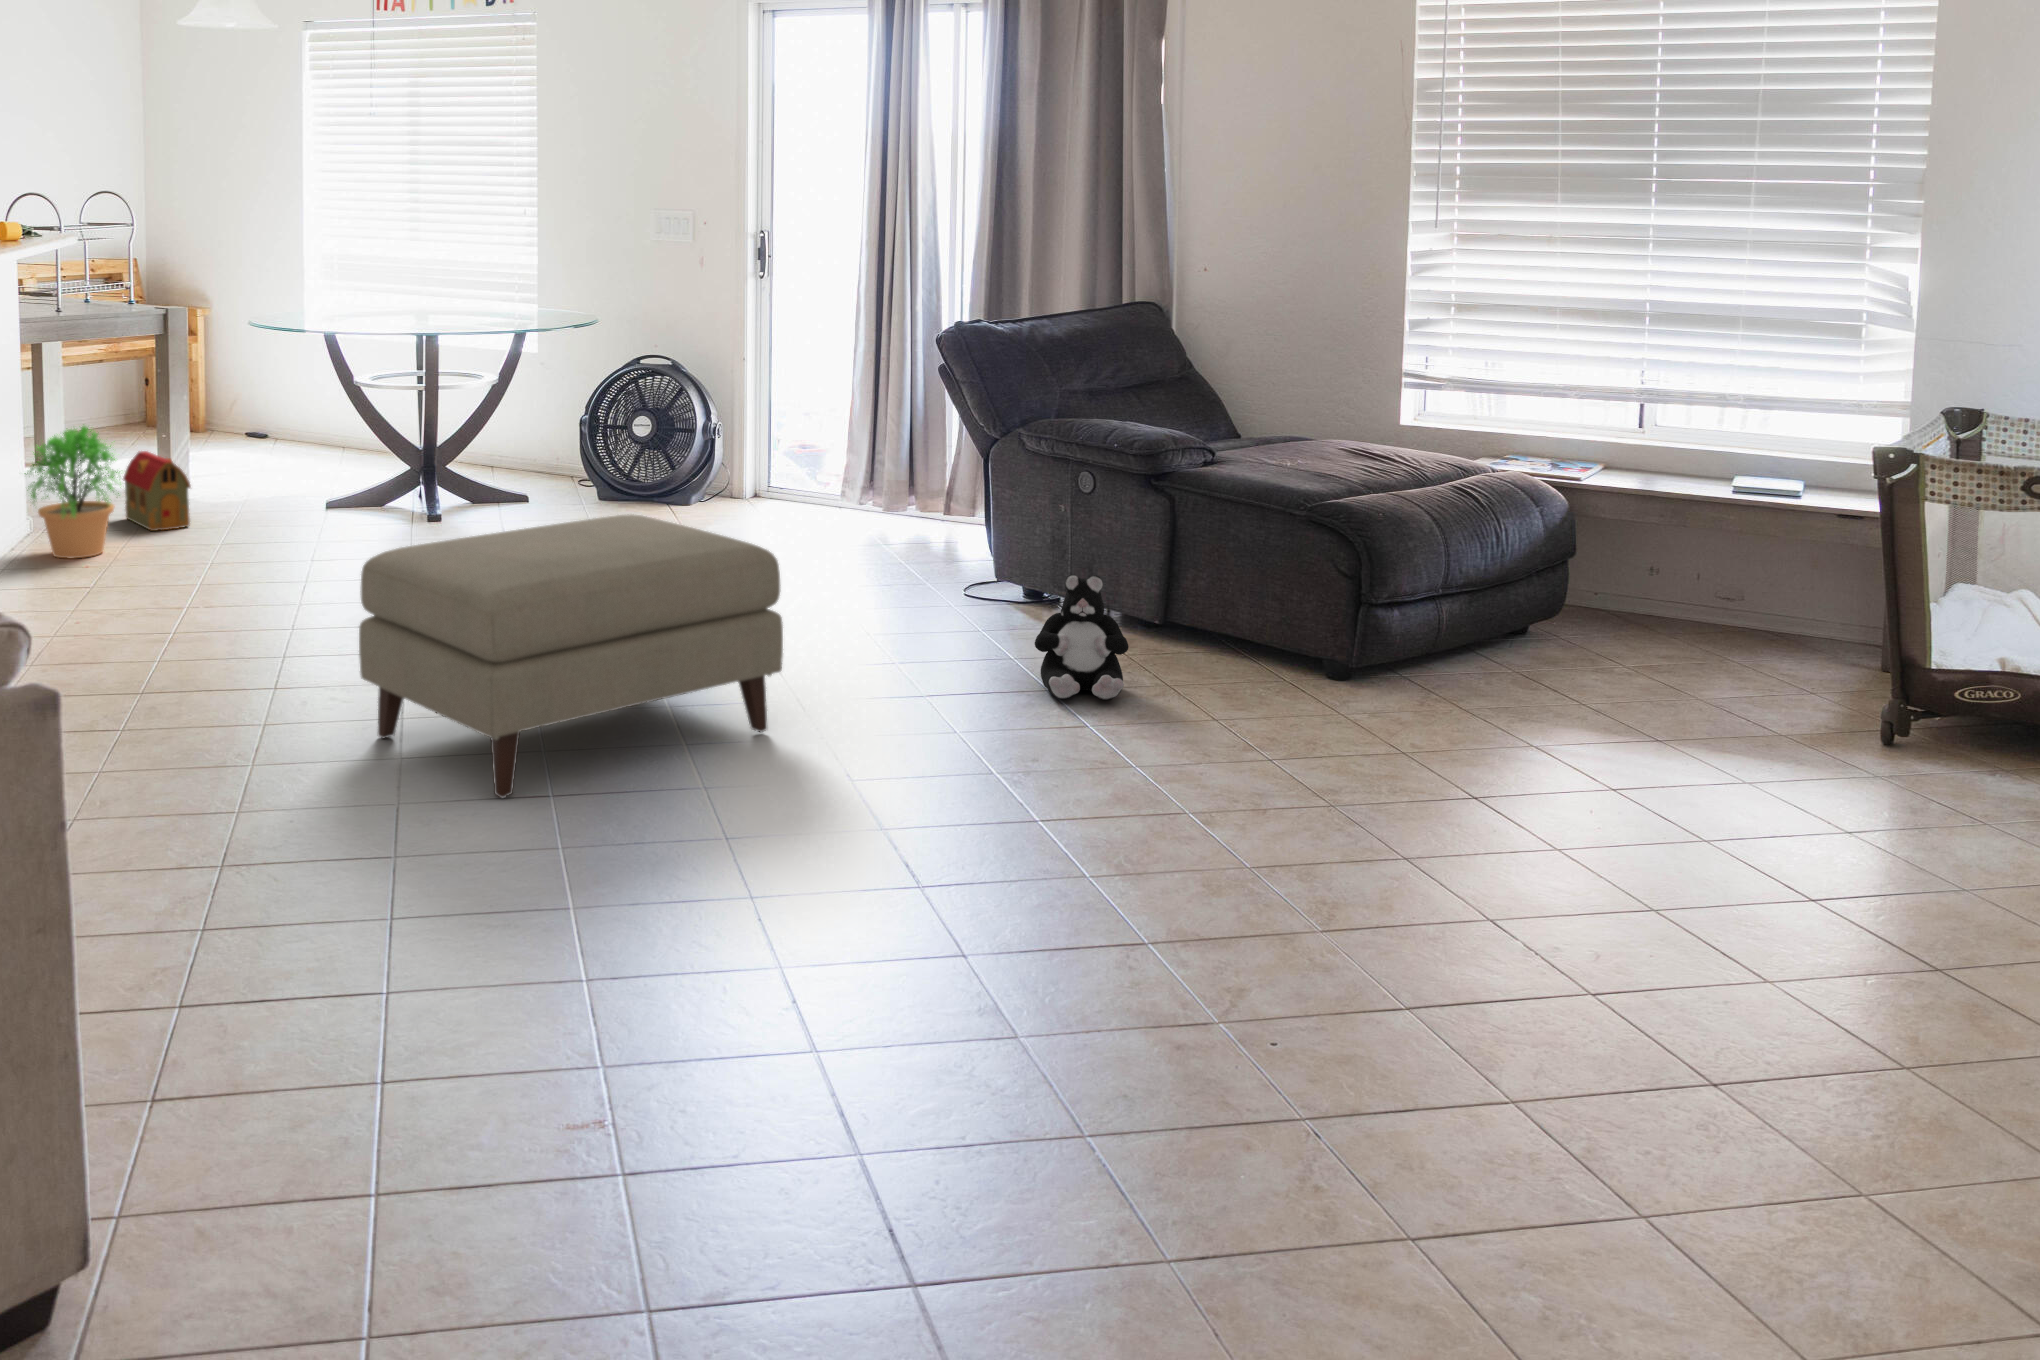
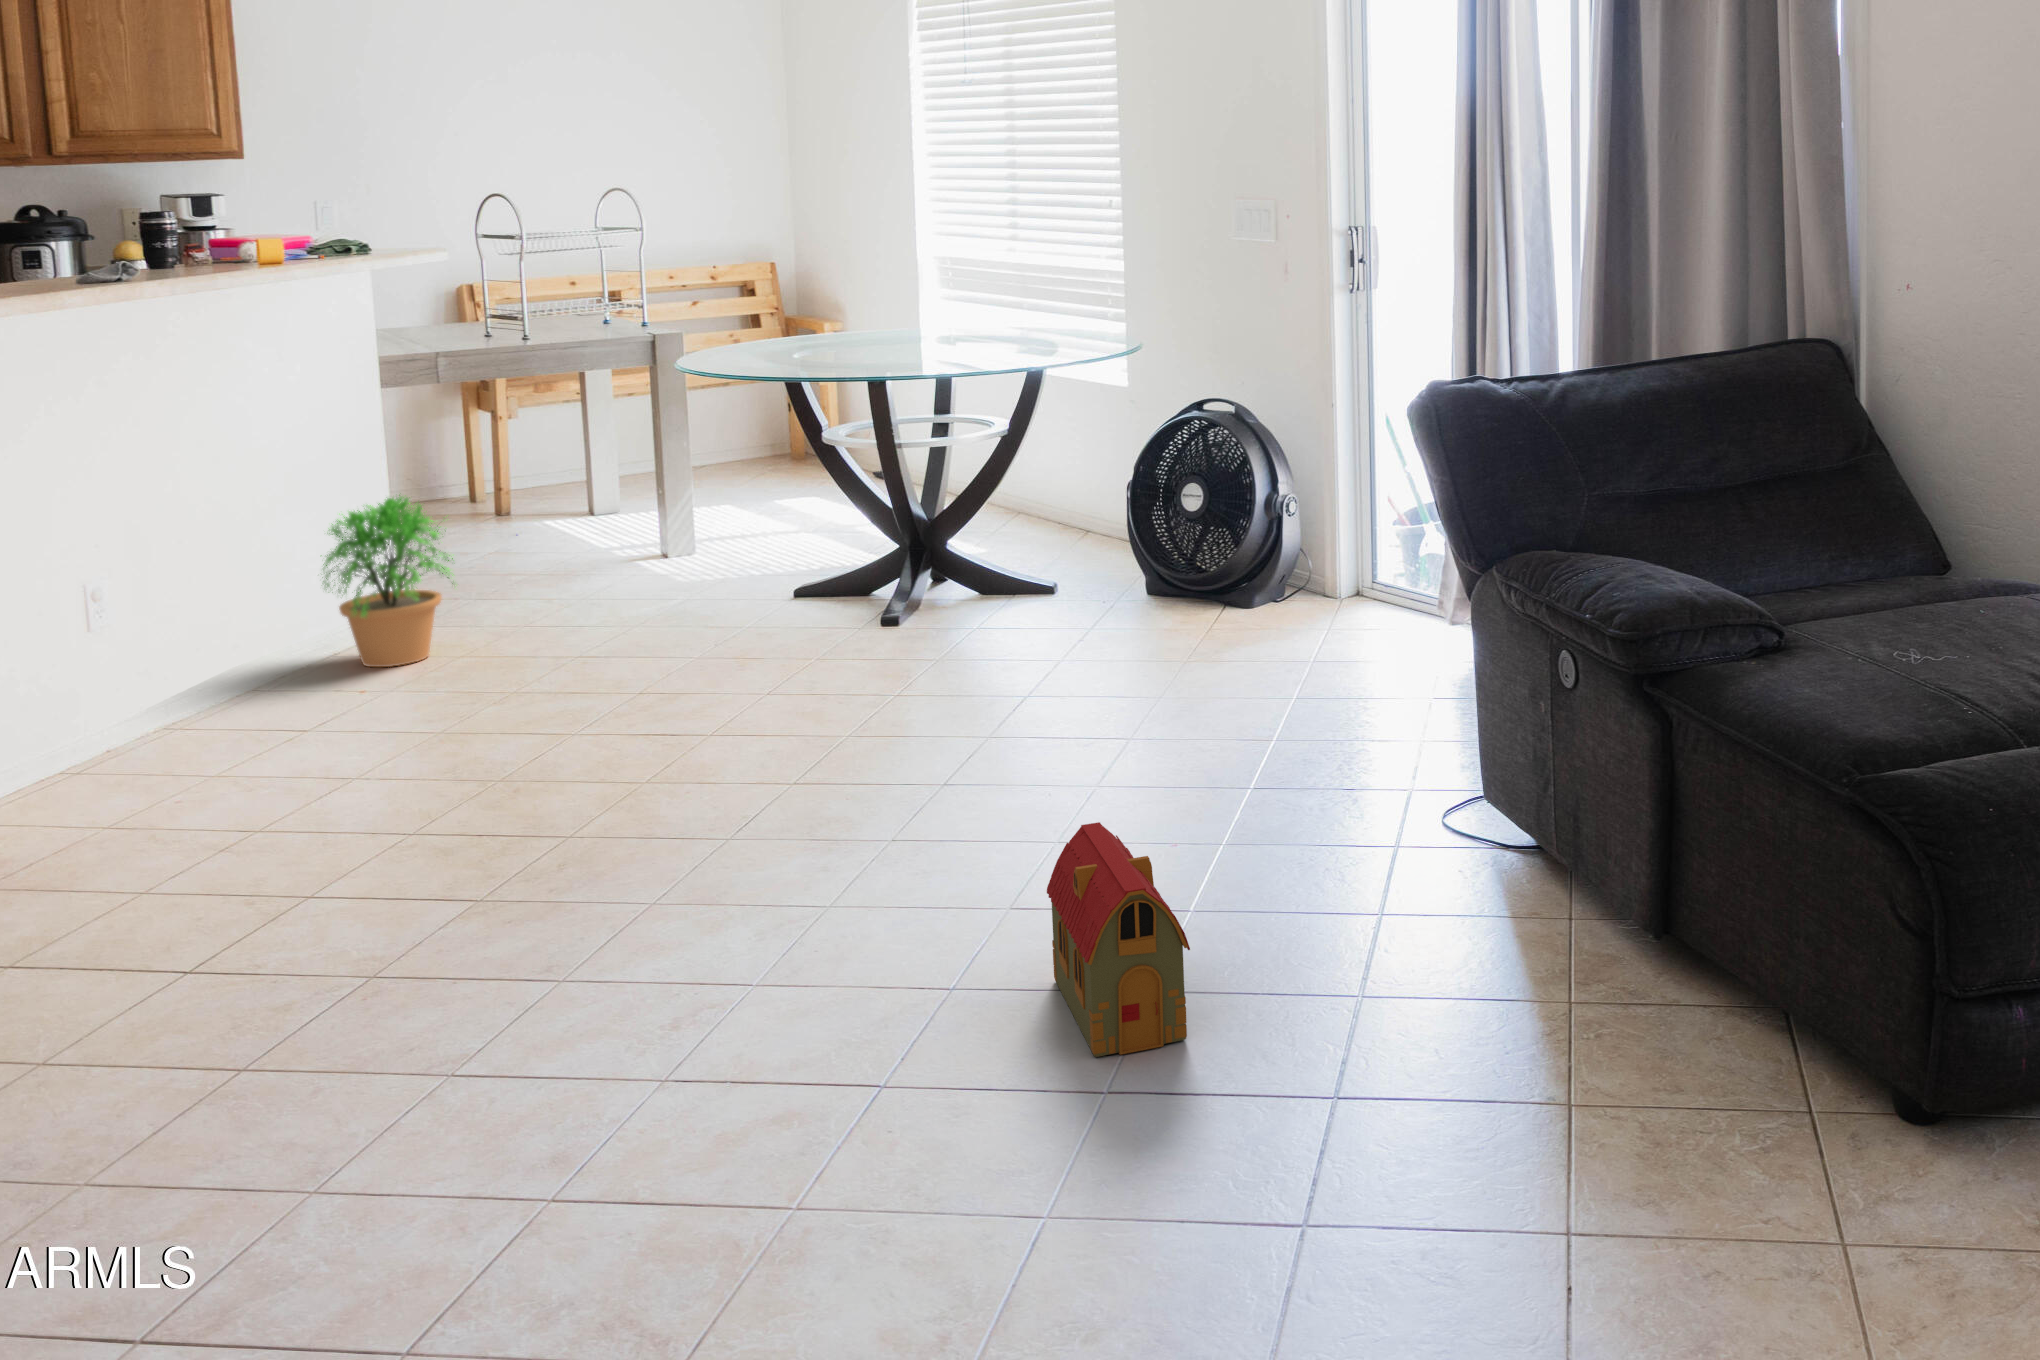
toy house: present [123,451,191,531] -> present [1047,822,1190,1057]
ottoman: present [359,514,783,798] -> none [66,714,785,1271]
plush toy: present [1035,575,1129,700] -> none [1315,864,1492,1116]

